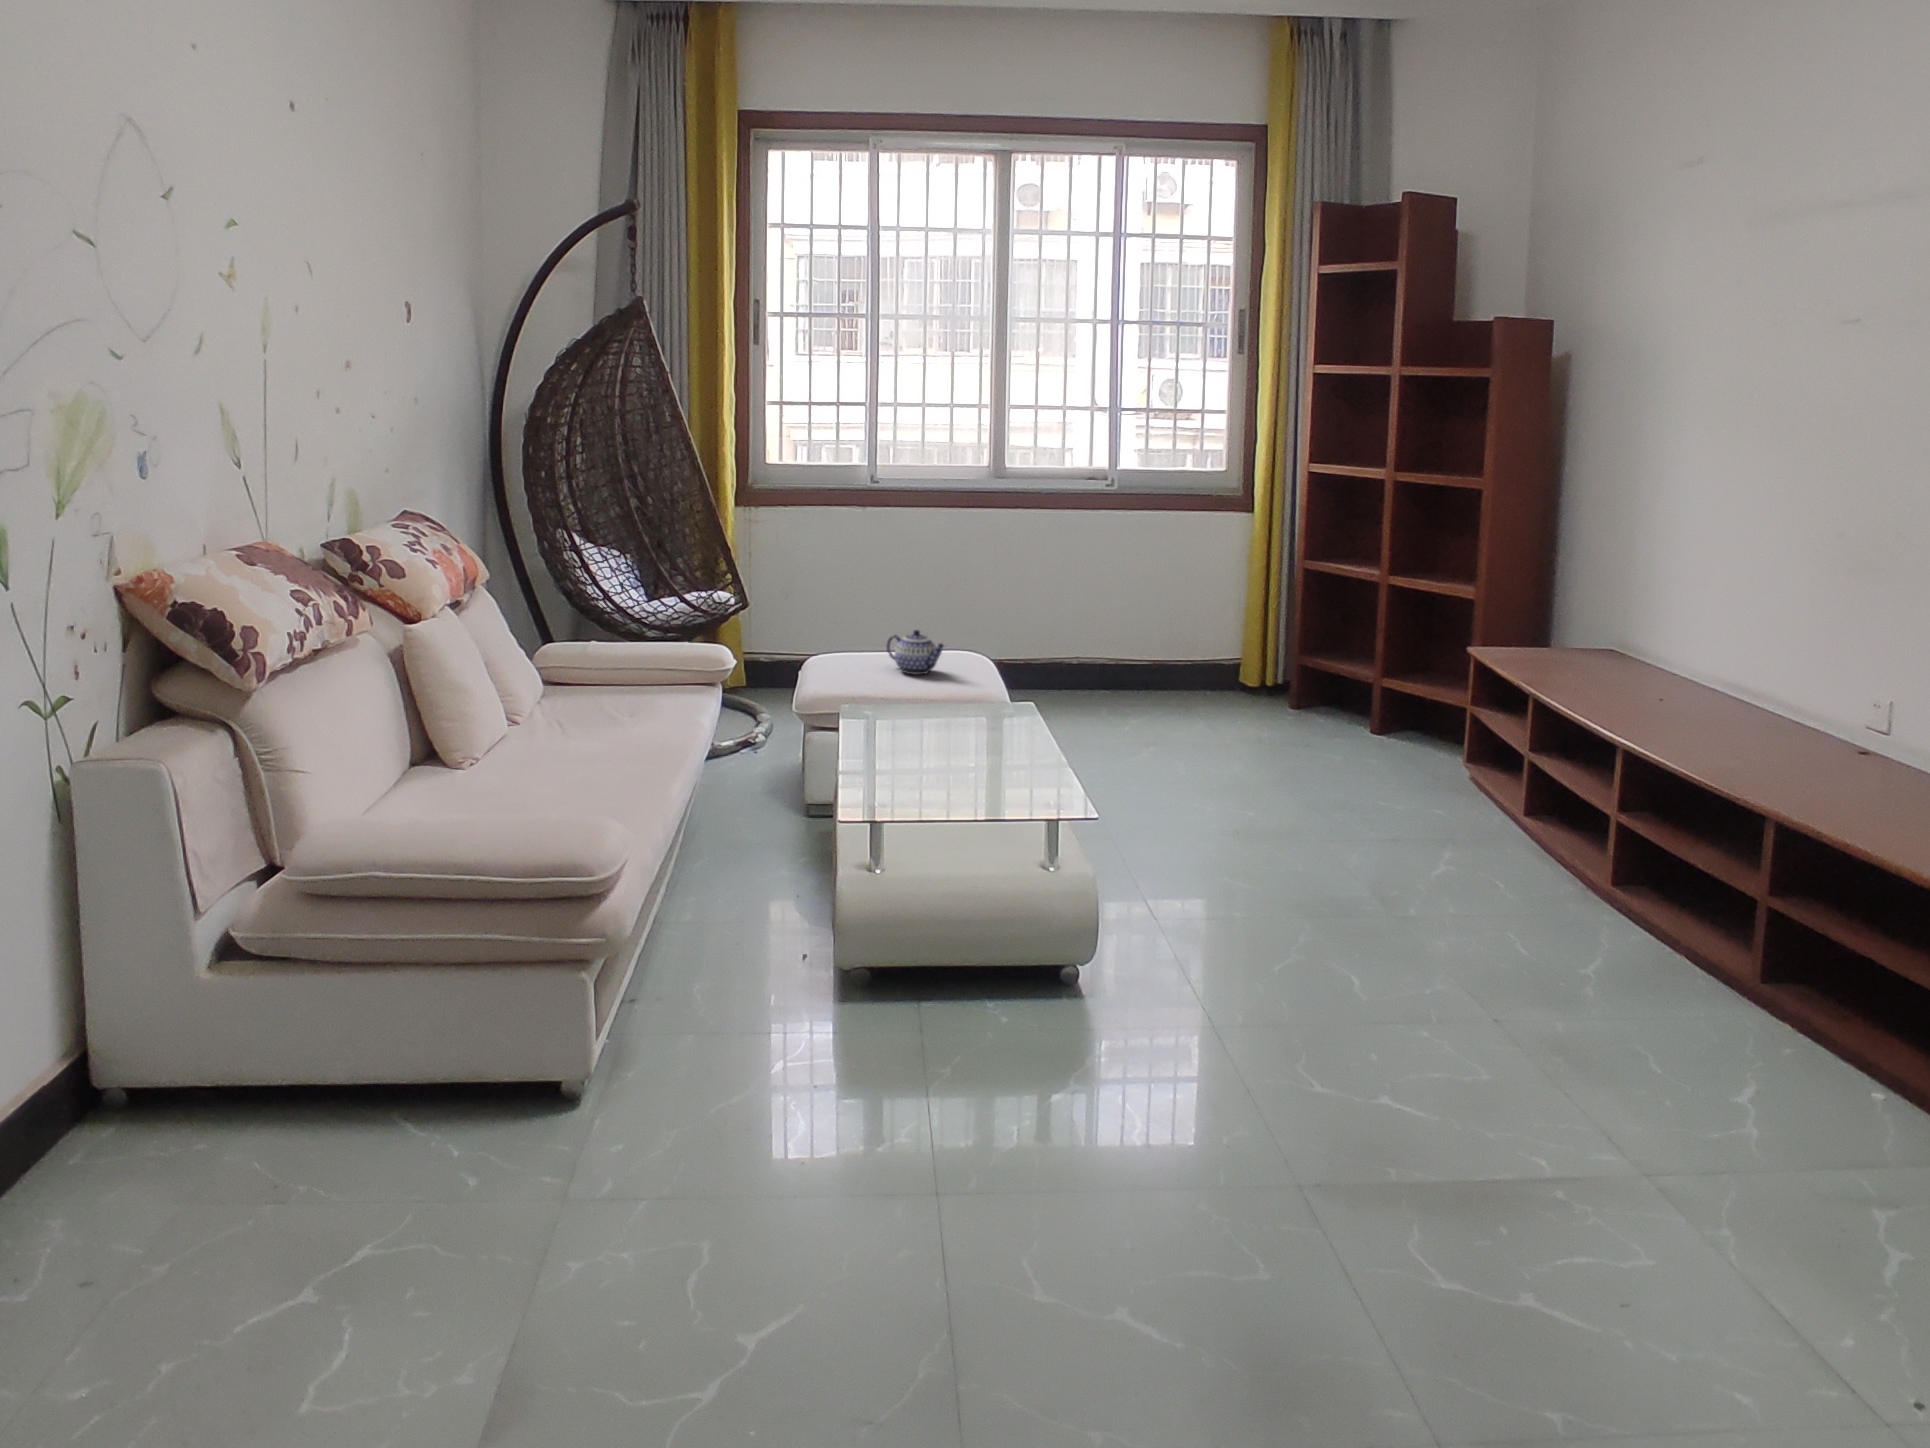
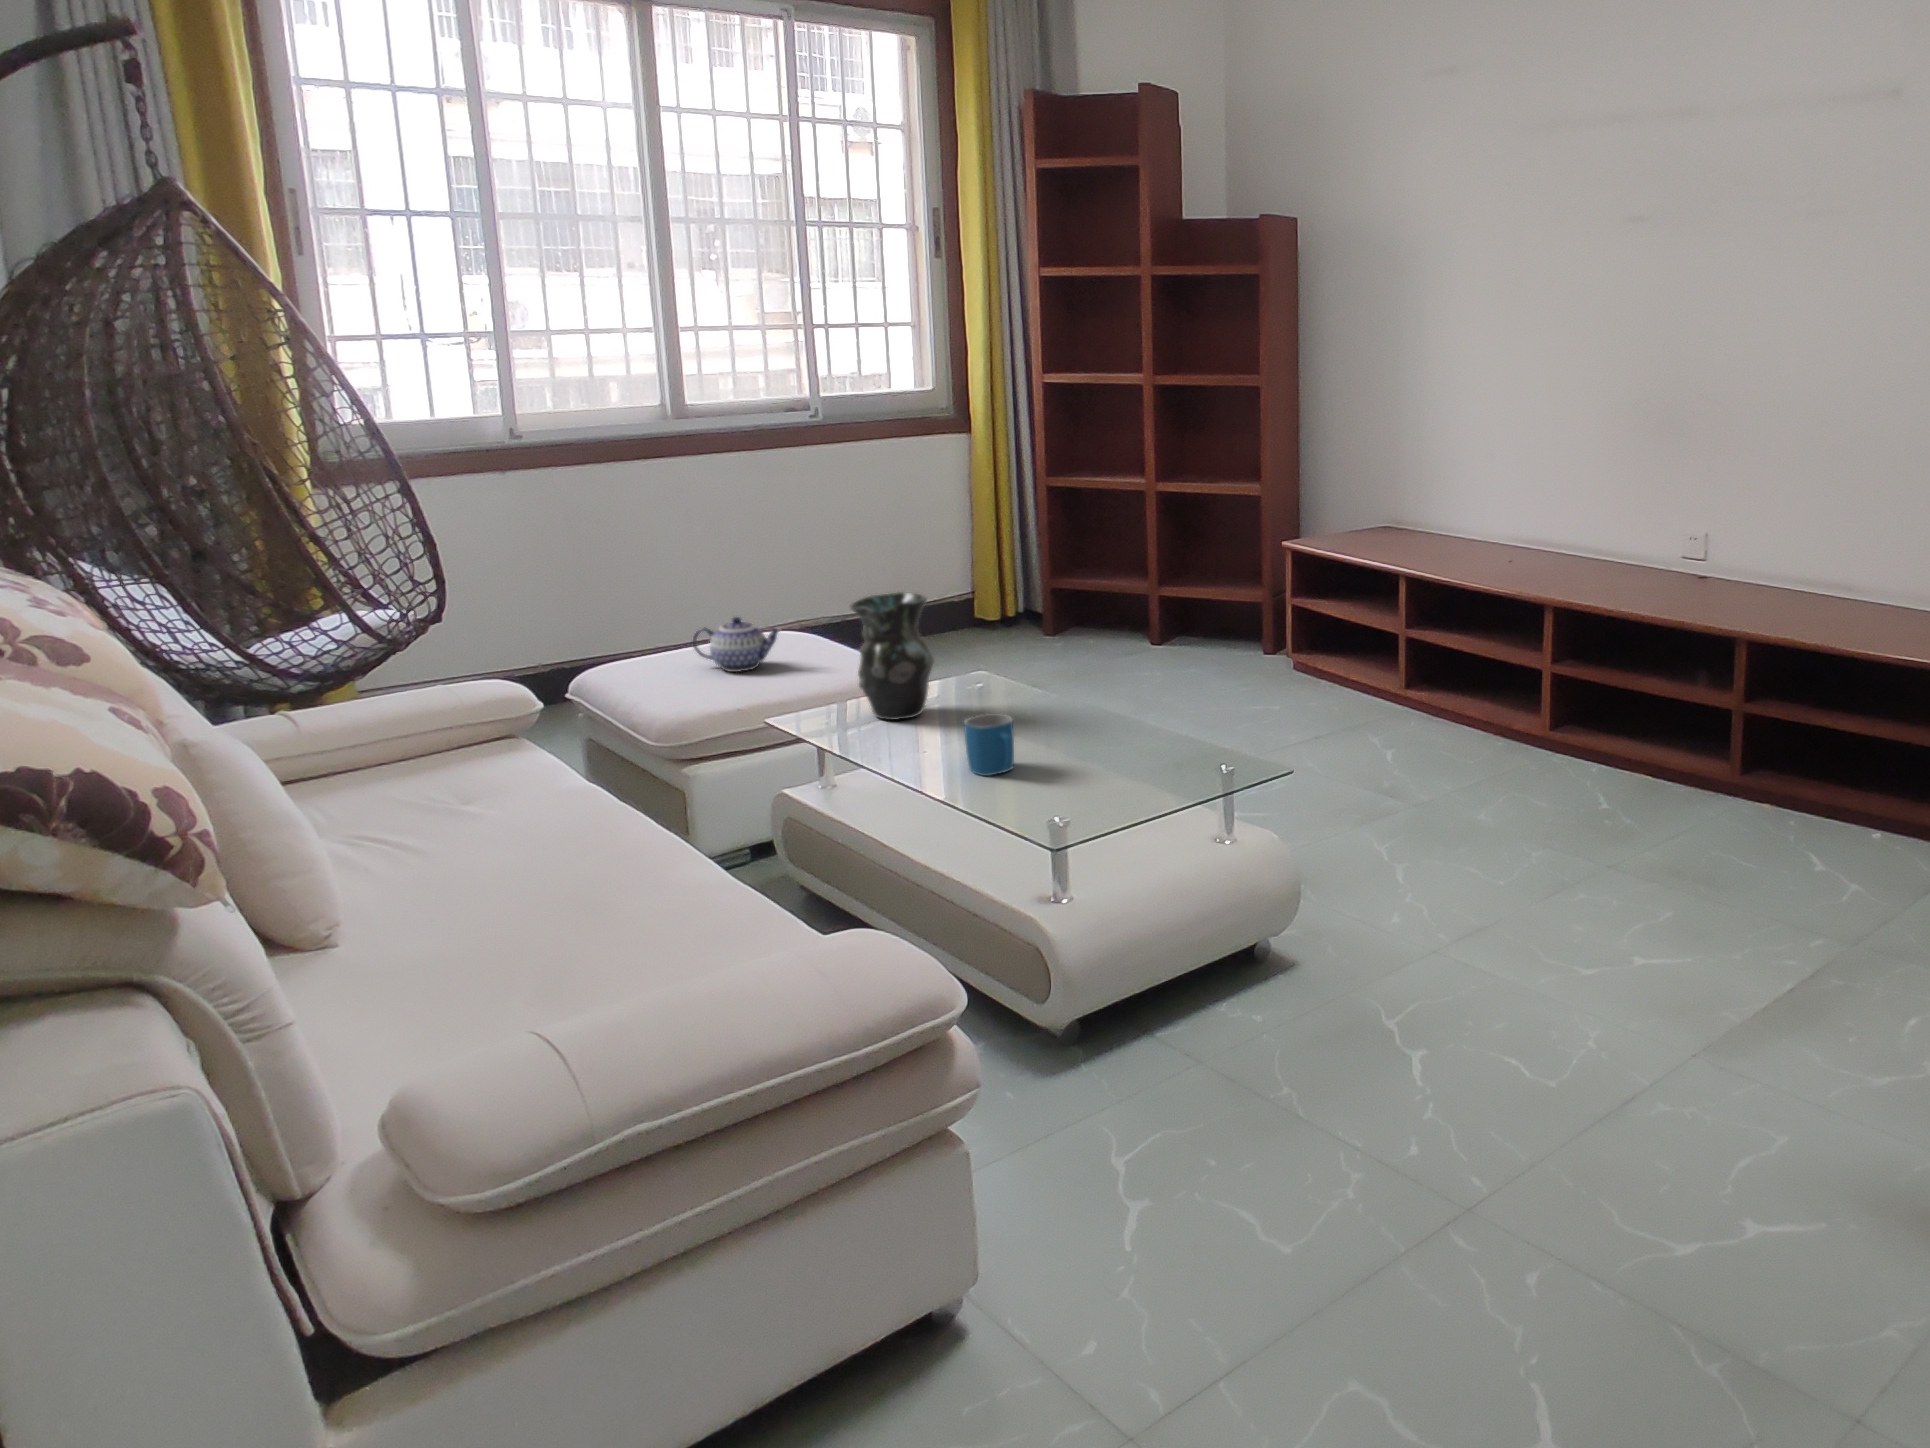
vase: none [951,621,1016,729] -> present [850,592,934,720]
mug: none [975,729,1015,783] -> present [964,713,1014,776]

